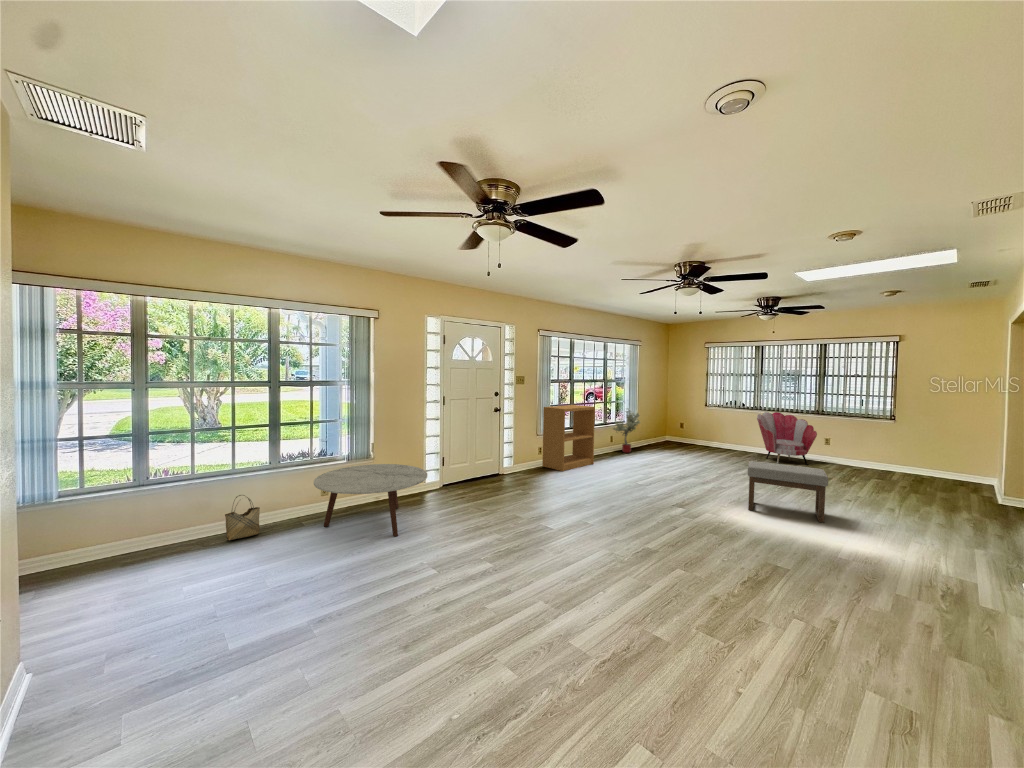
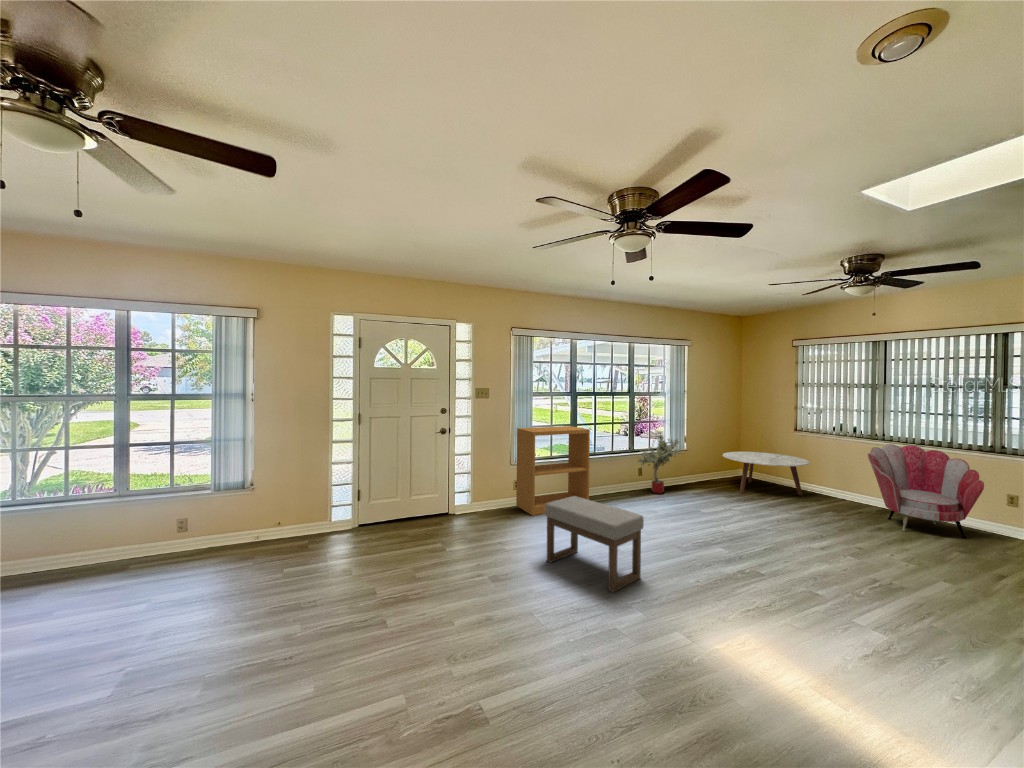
ottoman: present [748,461,828,523] -> present [545,496,644,592]
coffee table: present [314,464,427,537] -> present [723,452,809,495]
woven basket: present [225,495,260,540] -> none [27,524,79,578]

